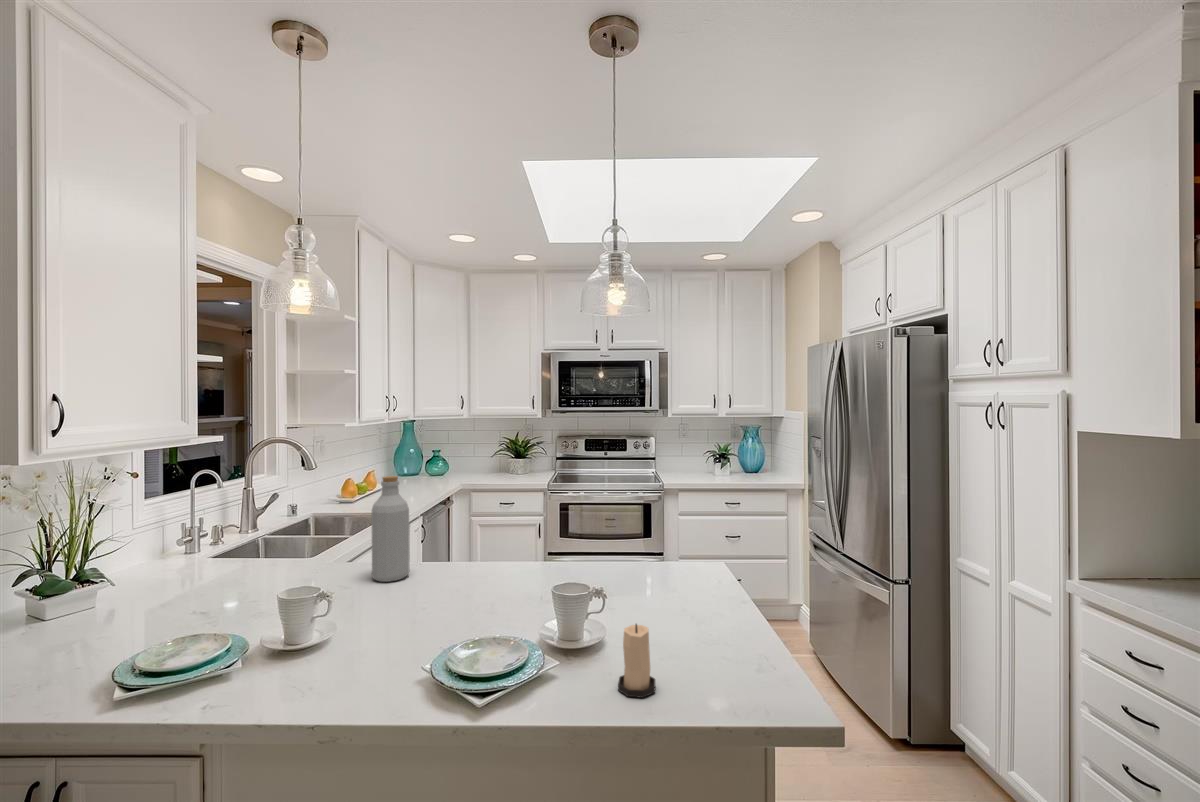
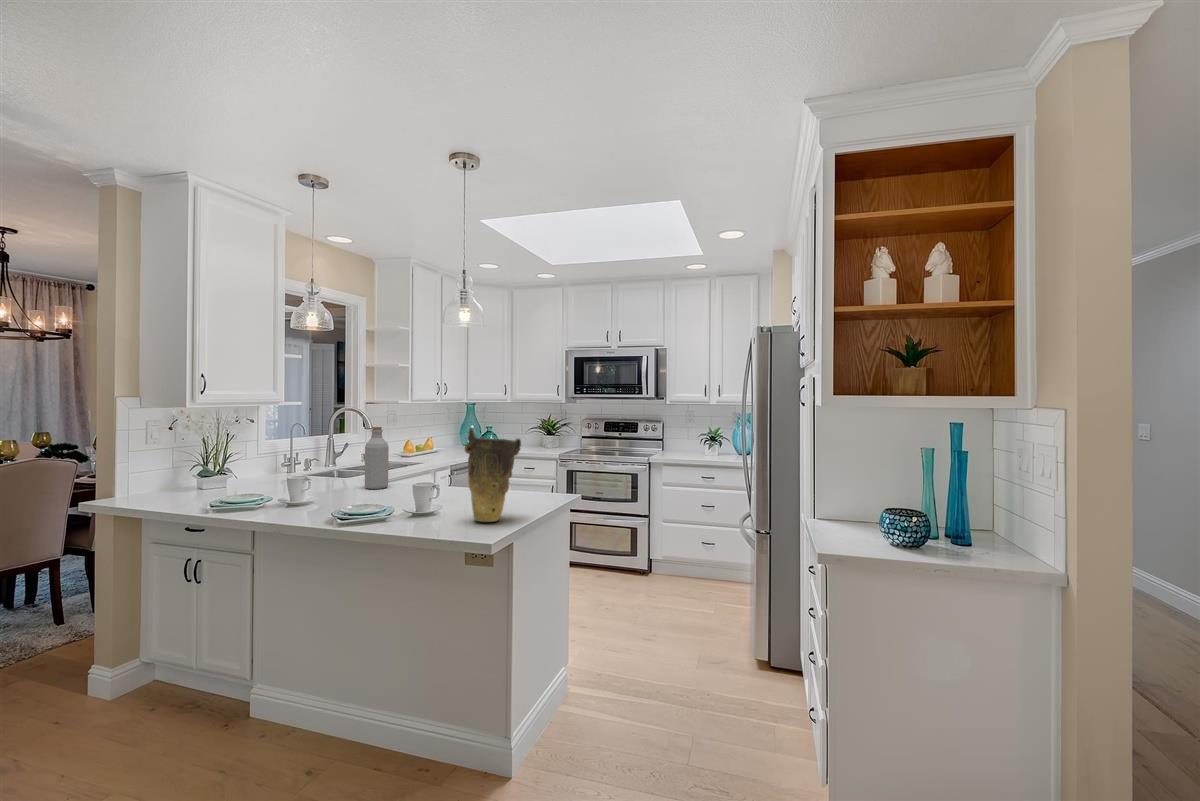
vase: none [661,487,741,652] -> present [465,428,521,522]
candle: present [618,624,655,698] -> none [416,494,436,531]

